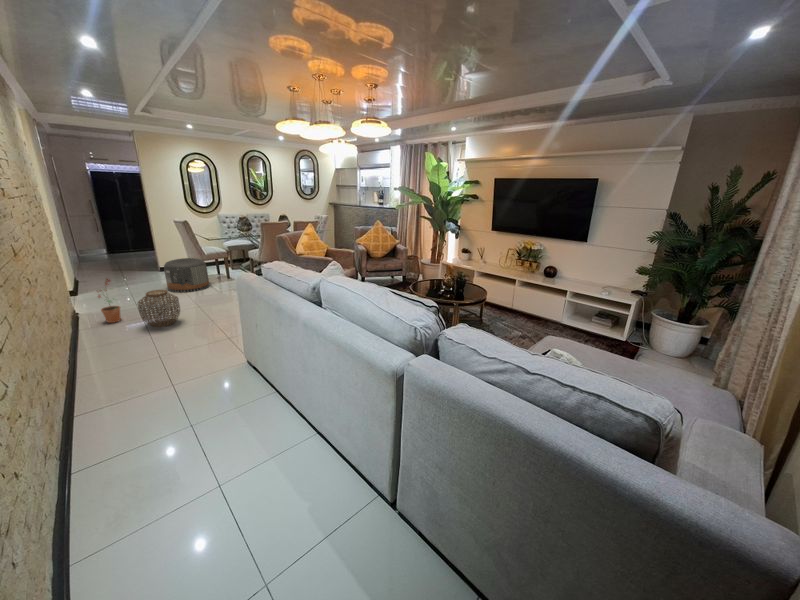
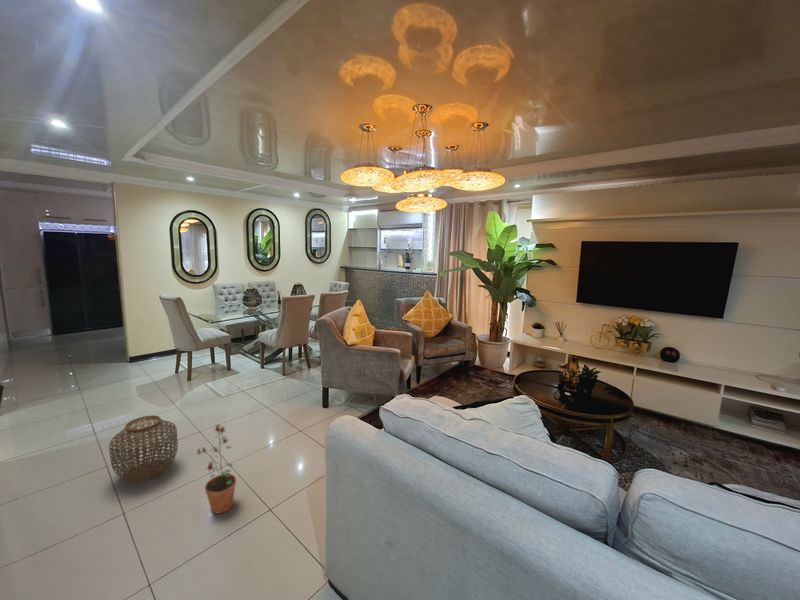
pouf: present [164,258,209,293] -> none [143,347,204,400]
potted plant: present [98,279,121,323] -> present [197,425,236,513]

